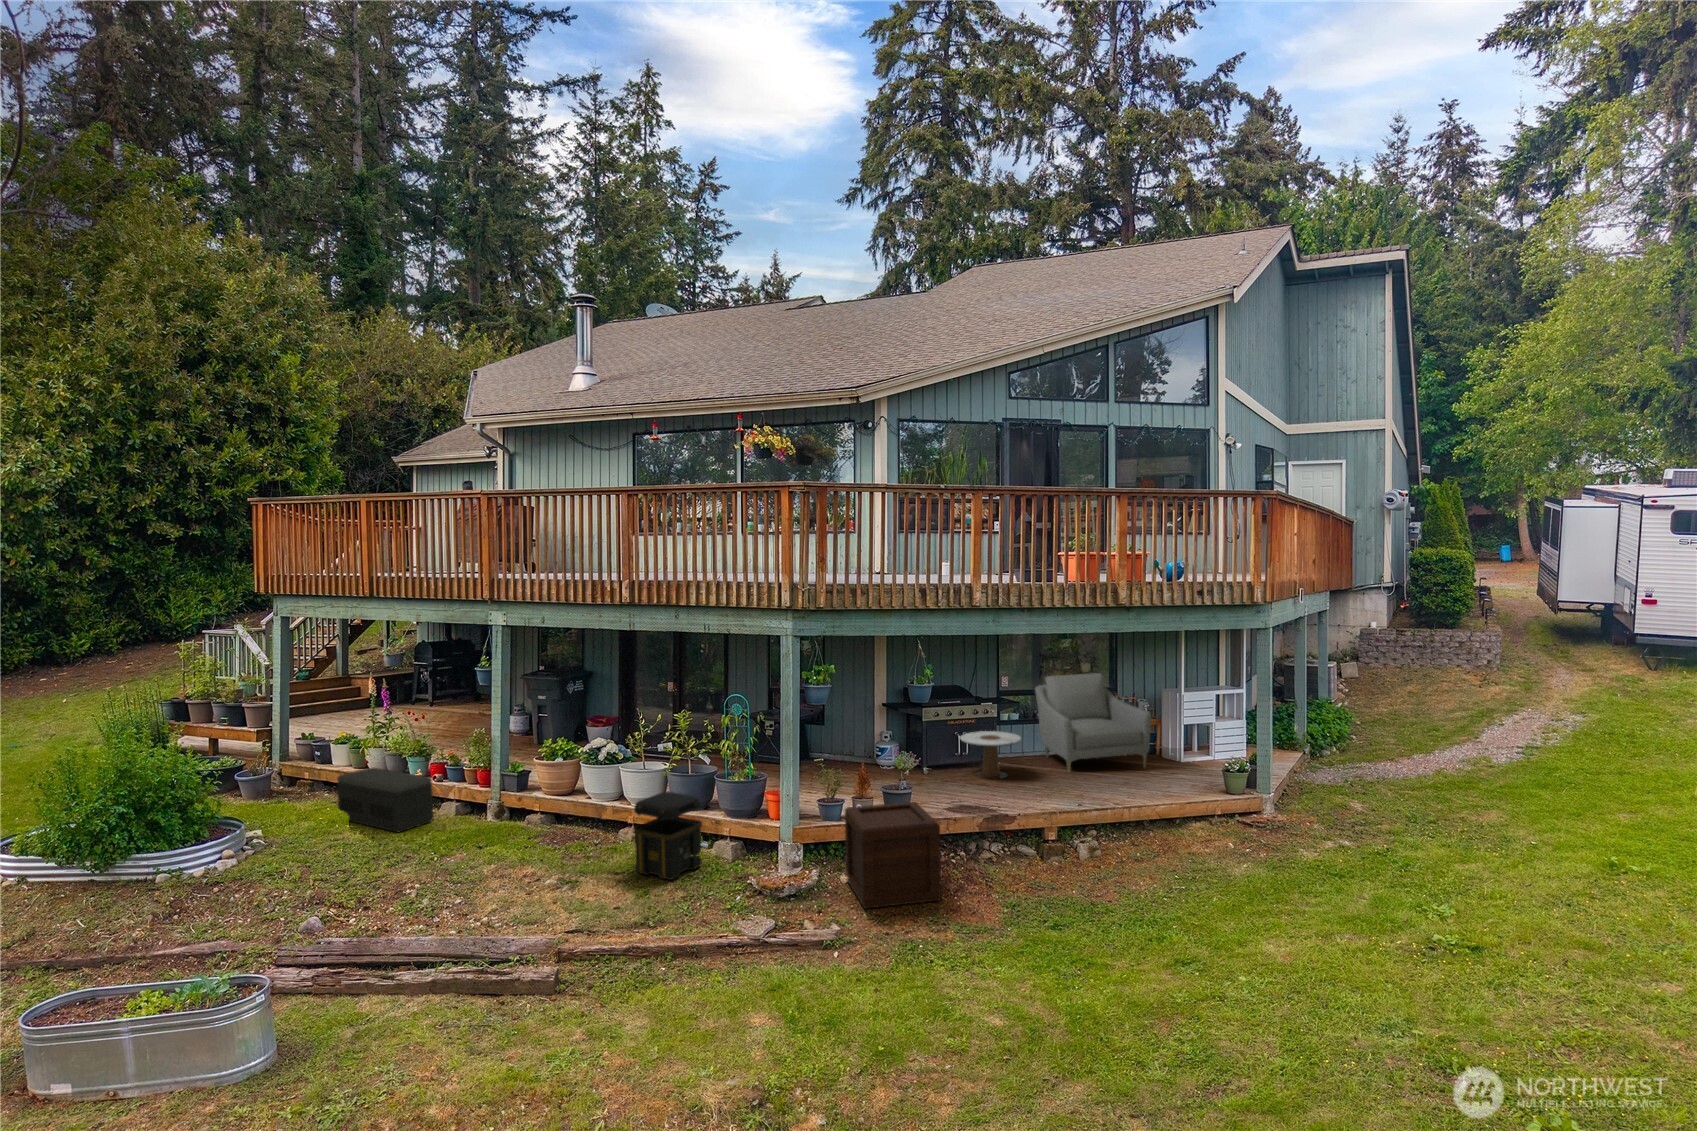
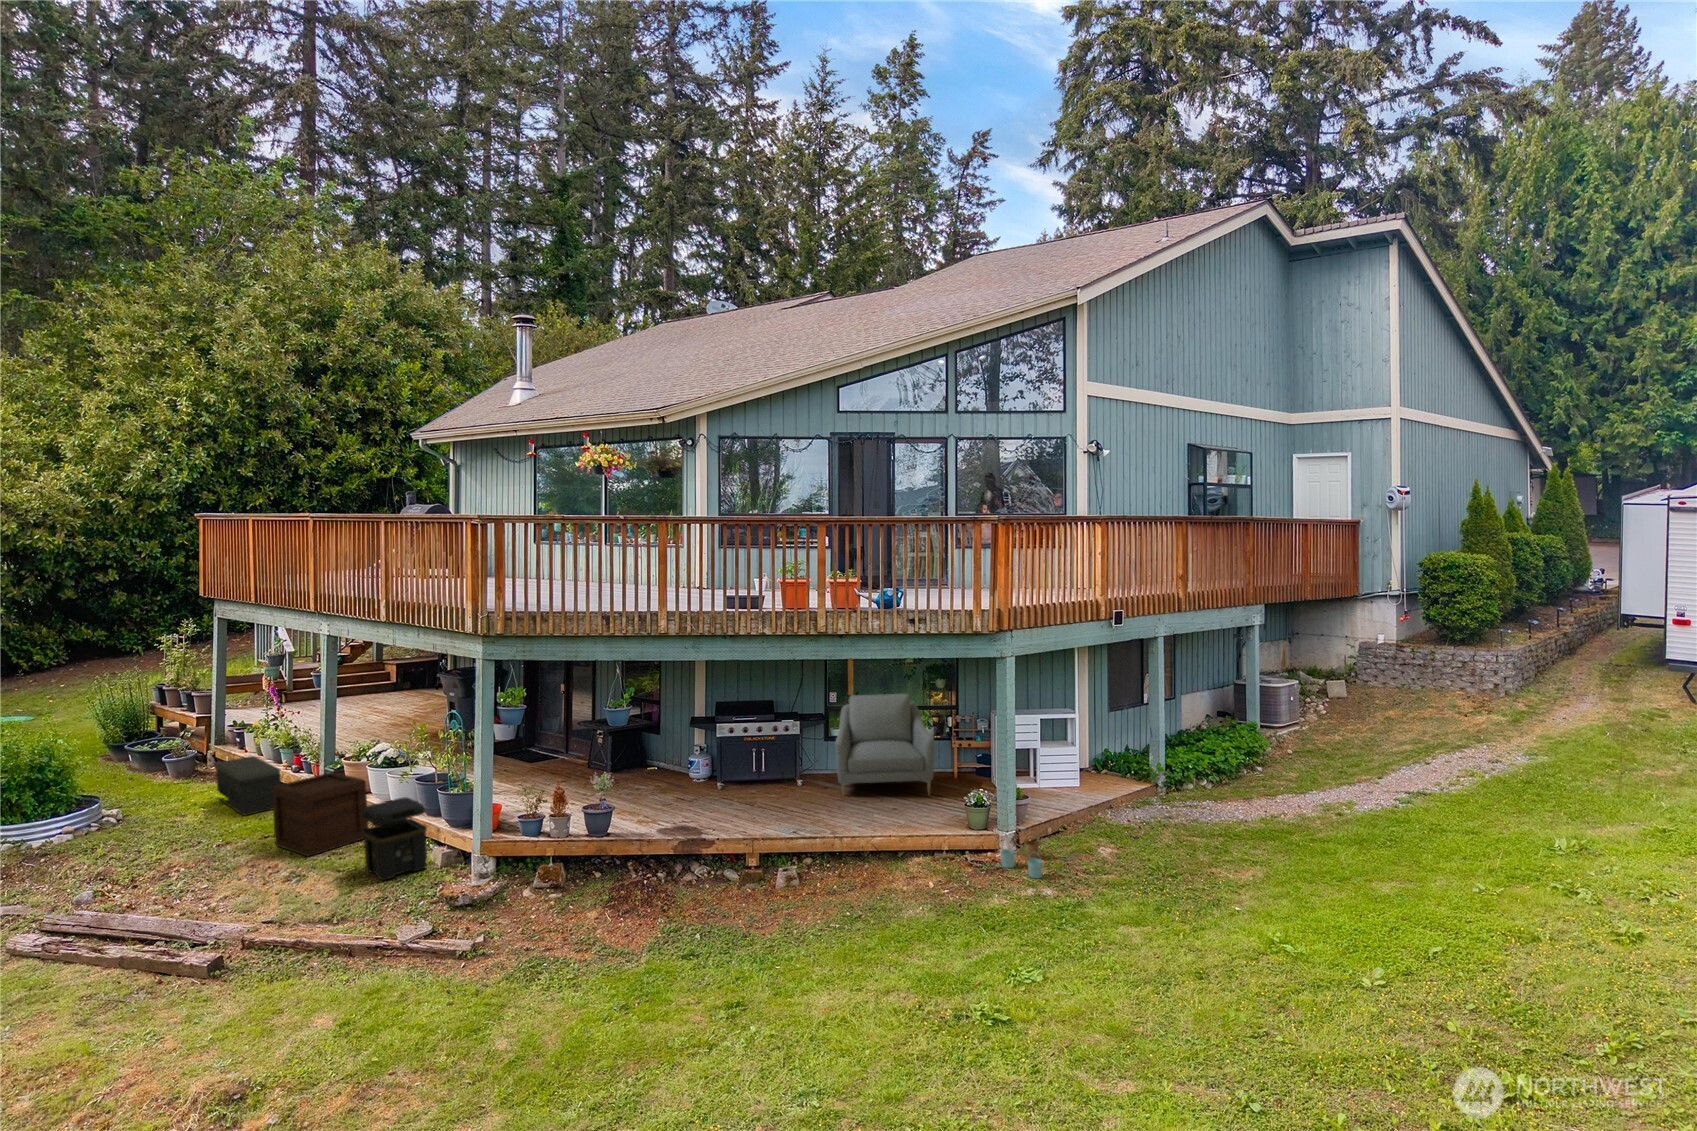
side table: present [960,731,1021,779] -> none [725,750,786,800]
bucket: none [1263,794,1315,832] -> present [1001,837,1043,878]
wooden crate: present [845,802,941,909] -> present [272,772,369,857]

